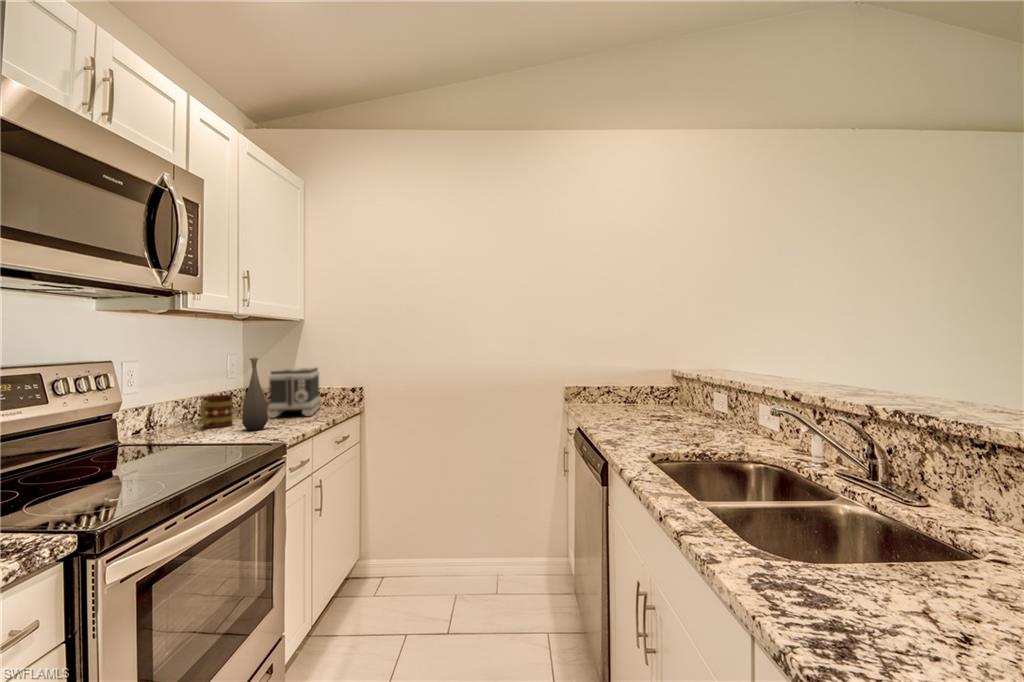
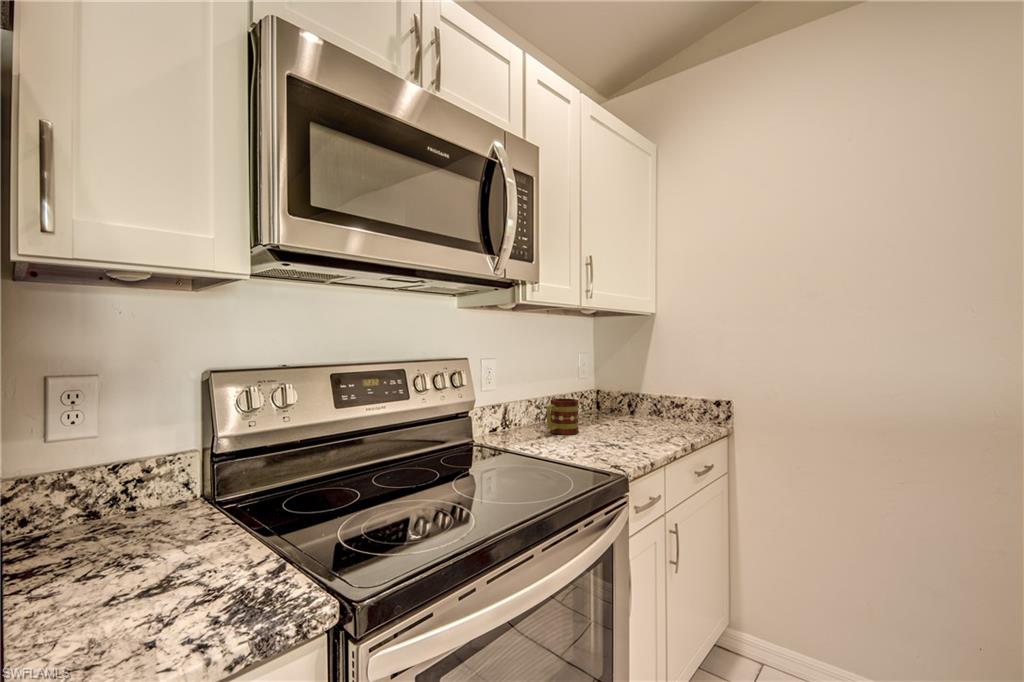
bottle: present [242,358,268,430] -> none [584,359,613,446]
toaster: present [268,367,320,418] -> none [616,372,676,433]

